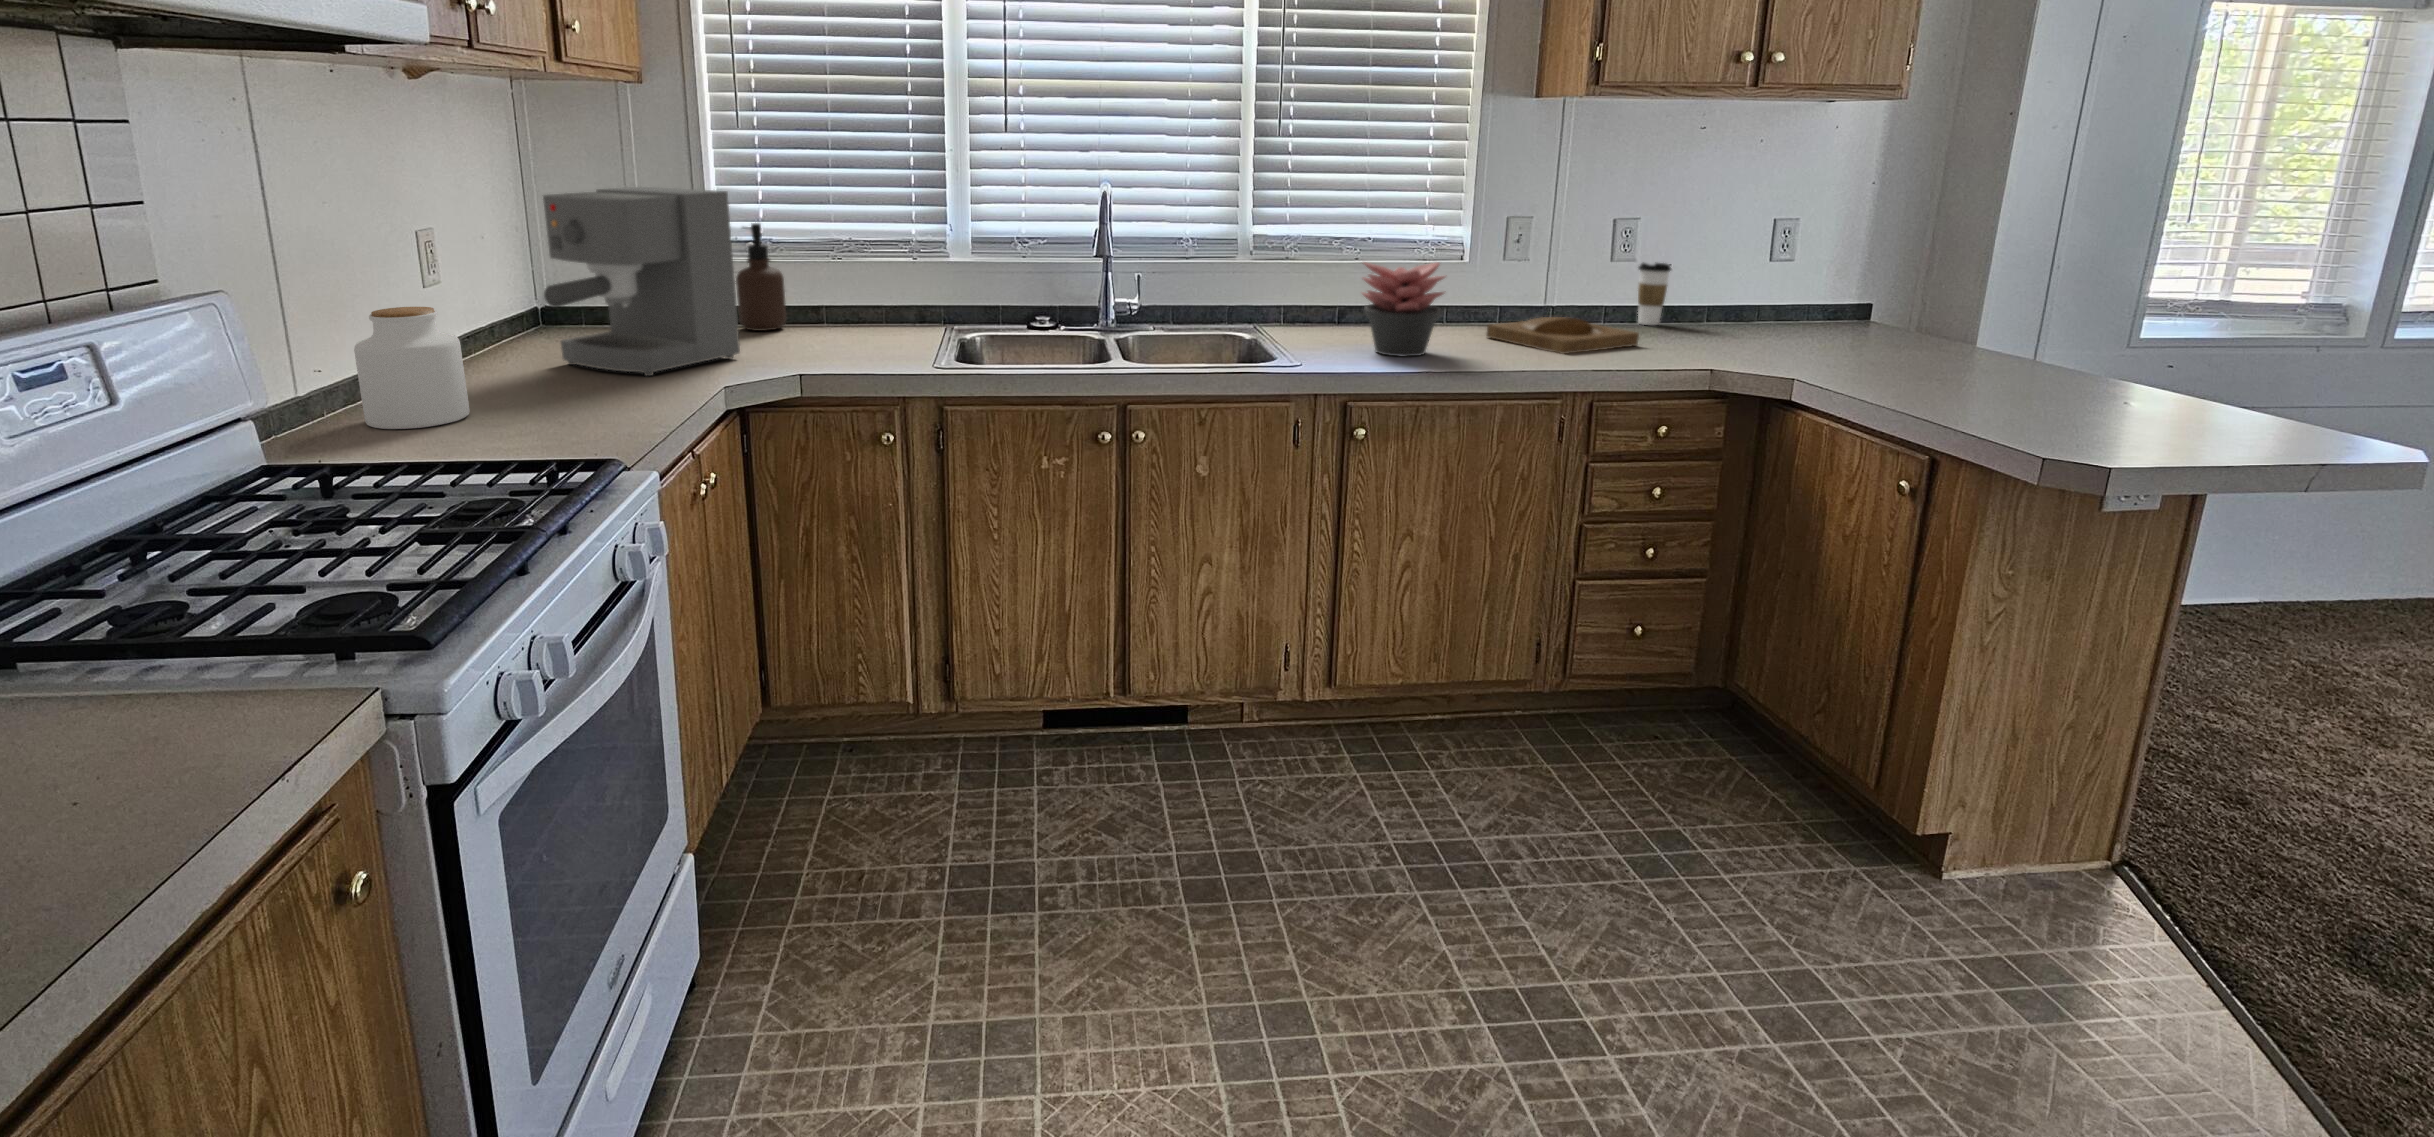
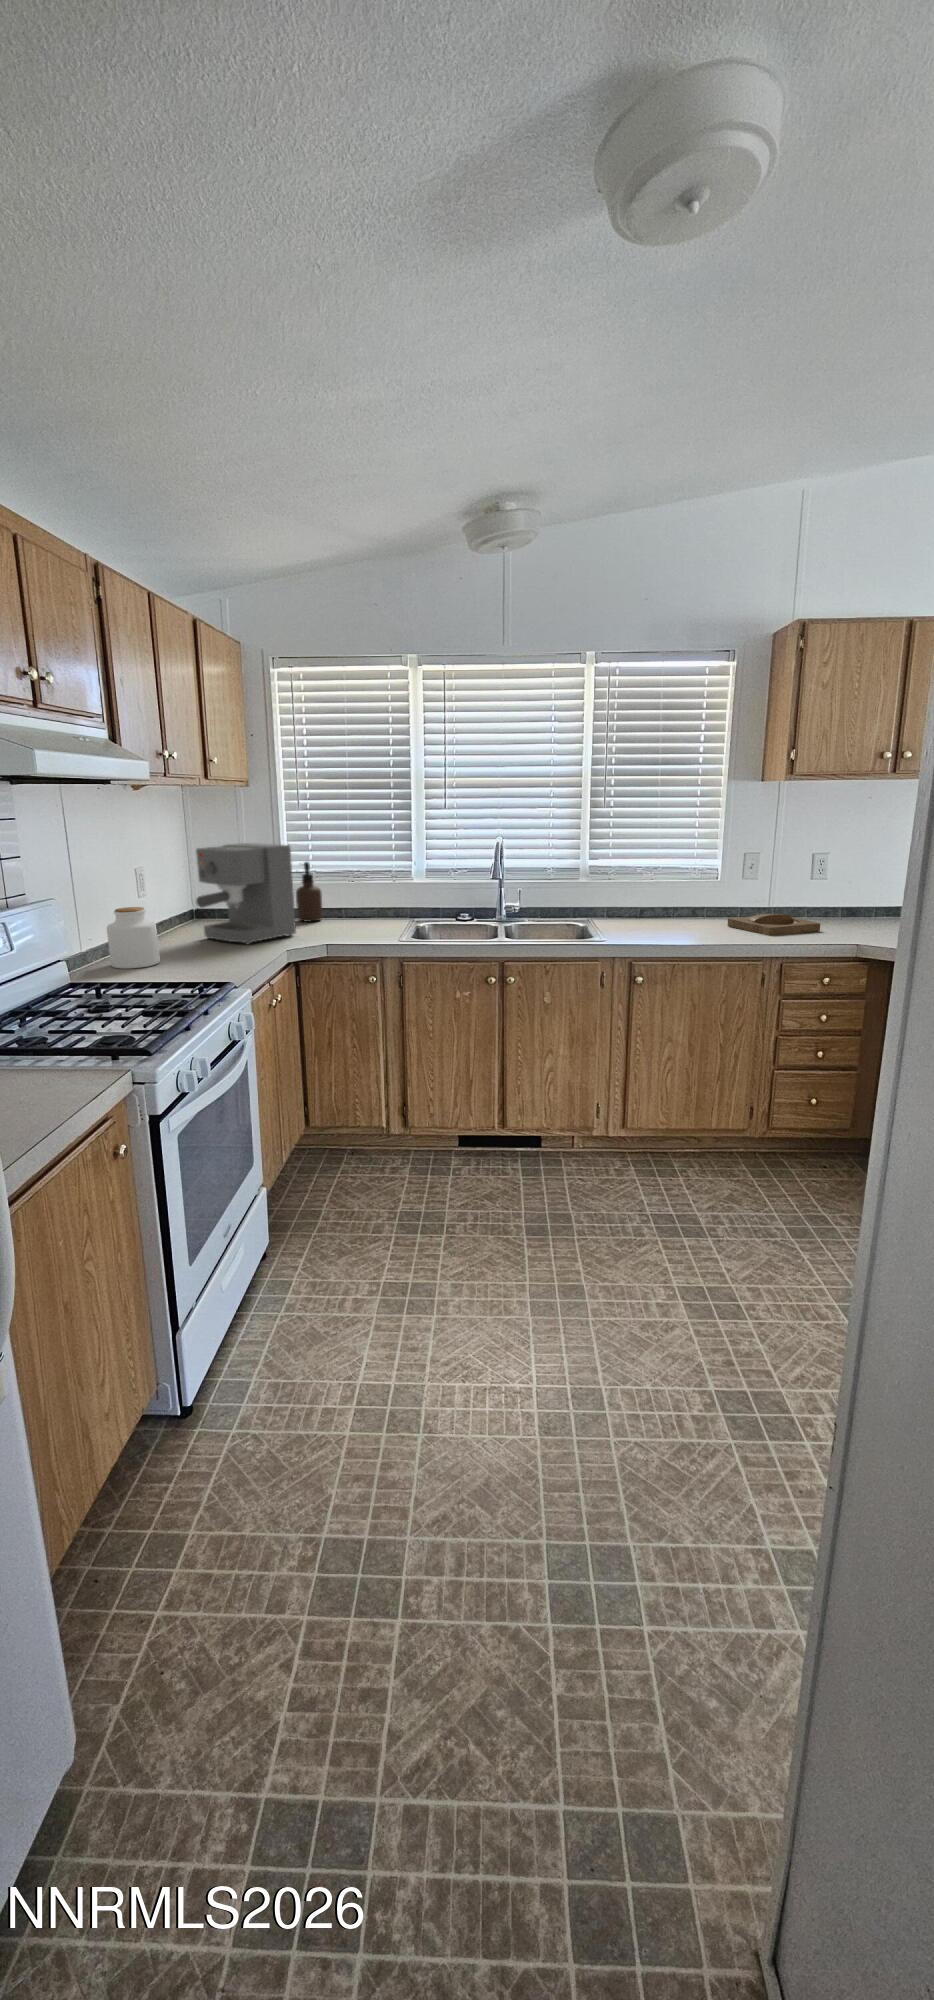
succulent plant: present [1362,262,1445,357] -> none [646,881,696,937]
coffee cup: present [1638,263,1671,325] -> none [830,880,851,919]

